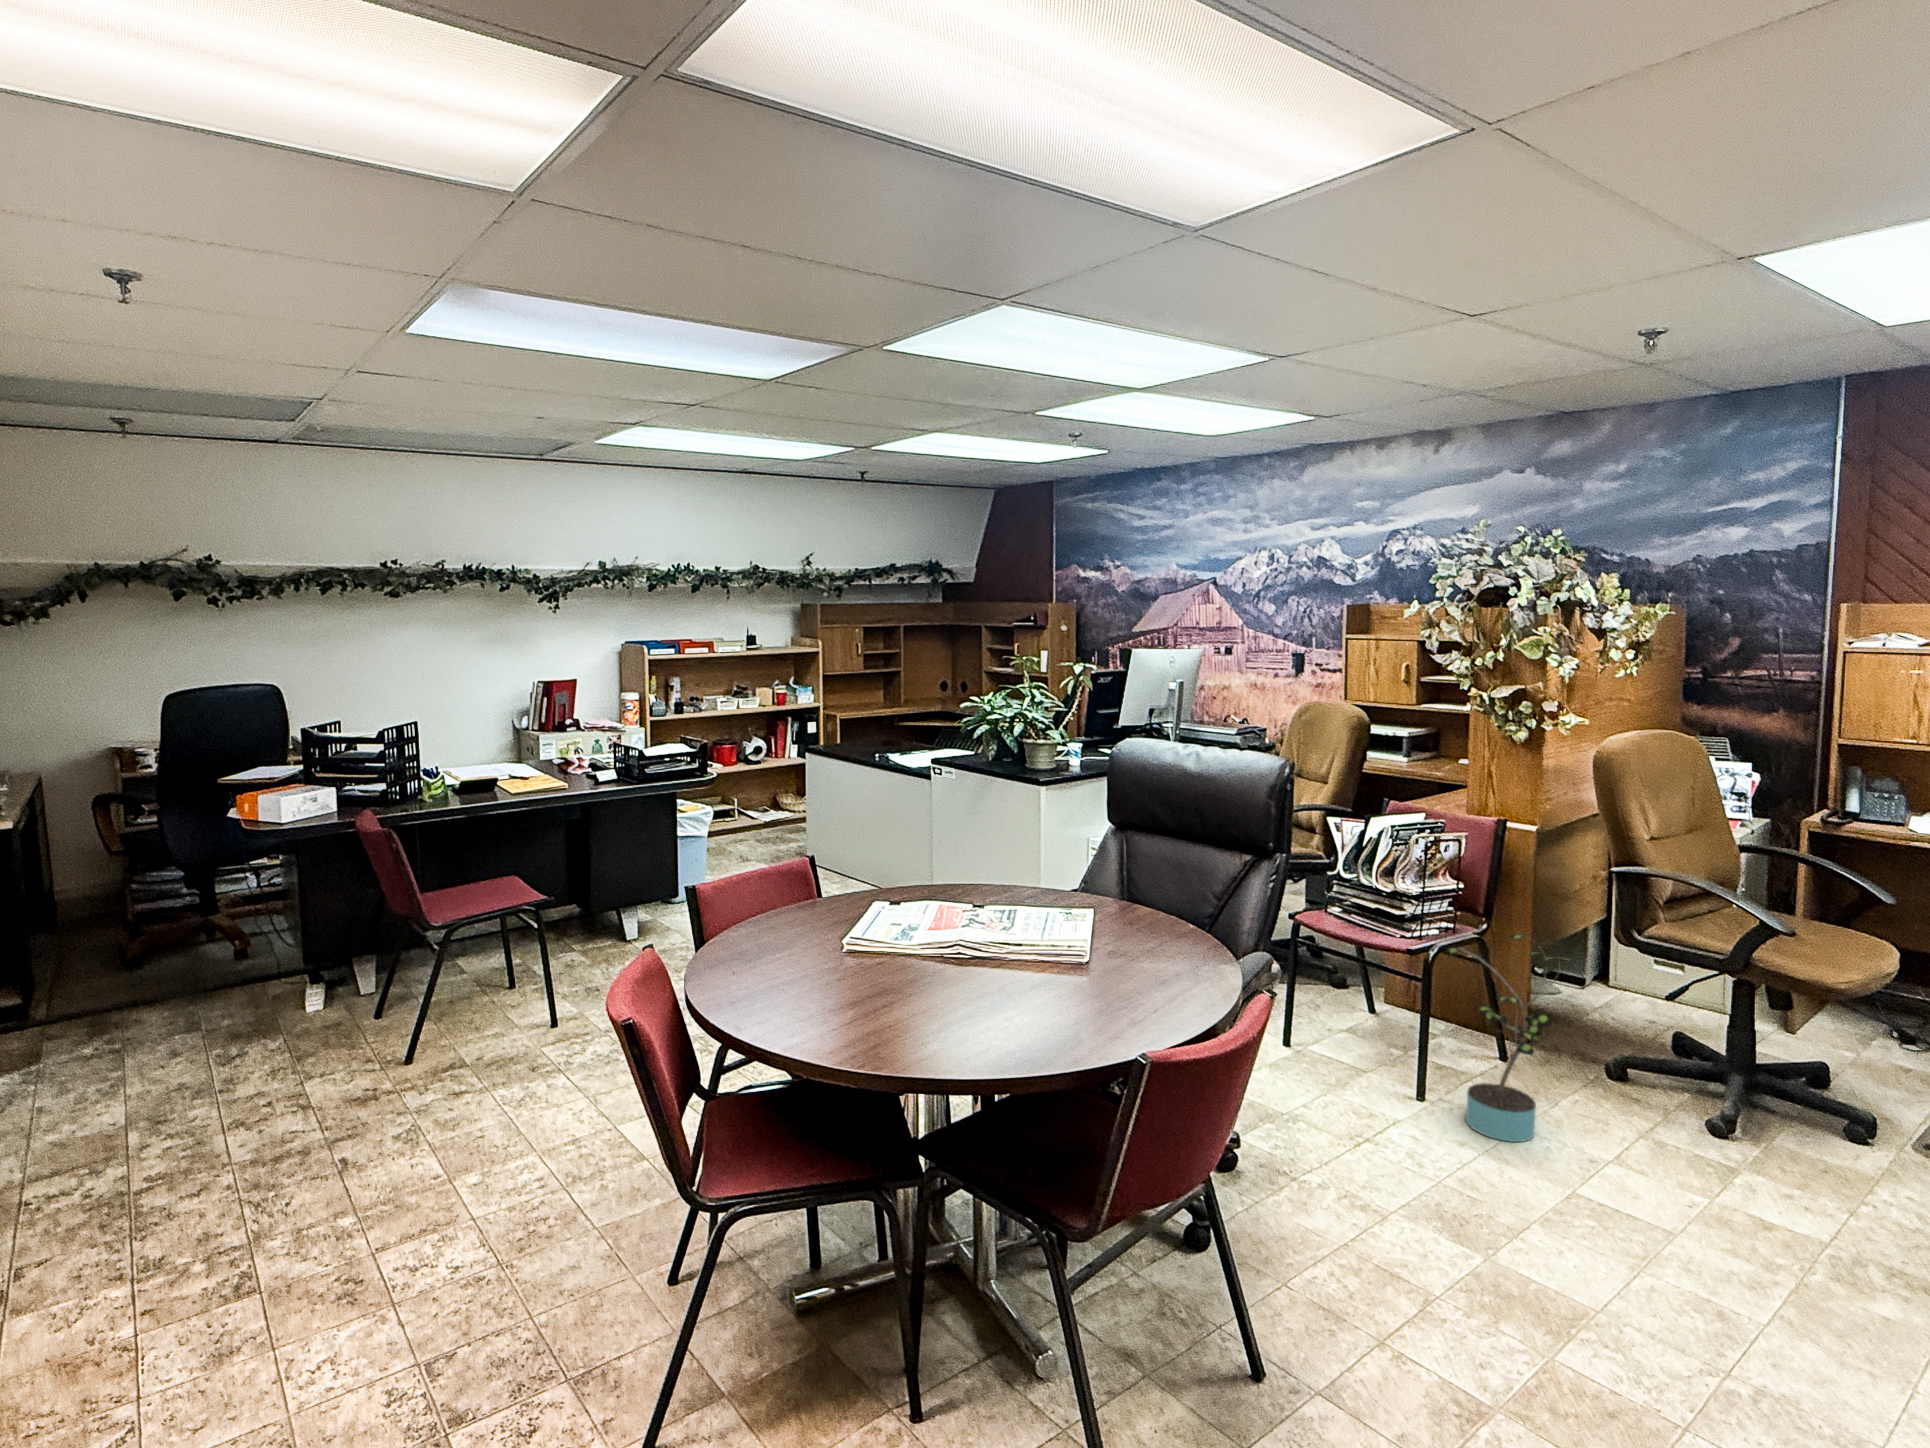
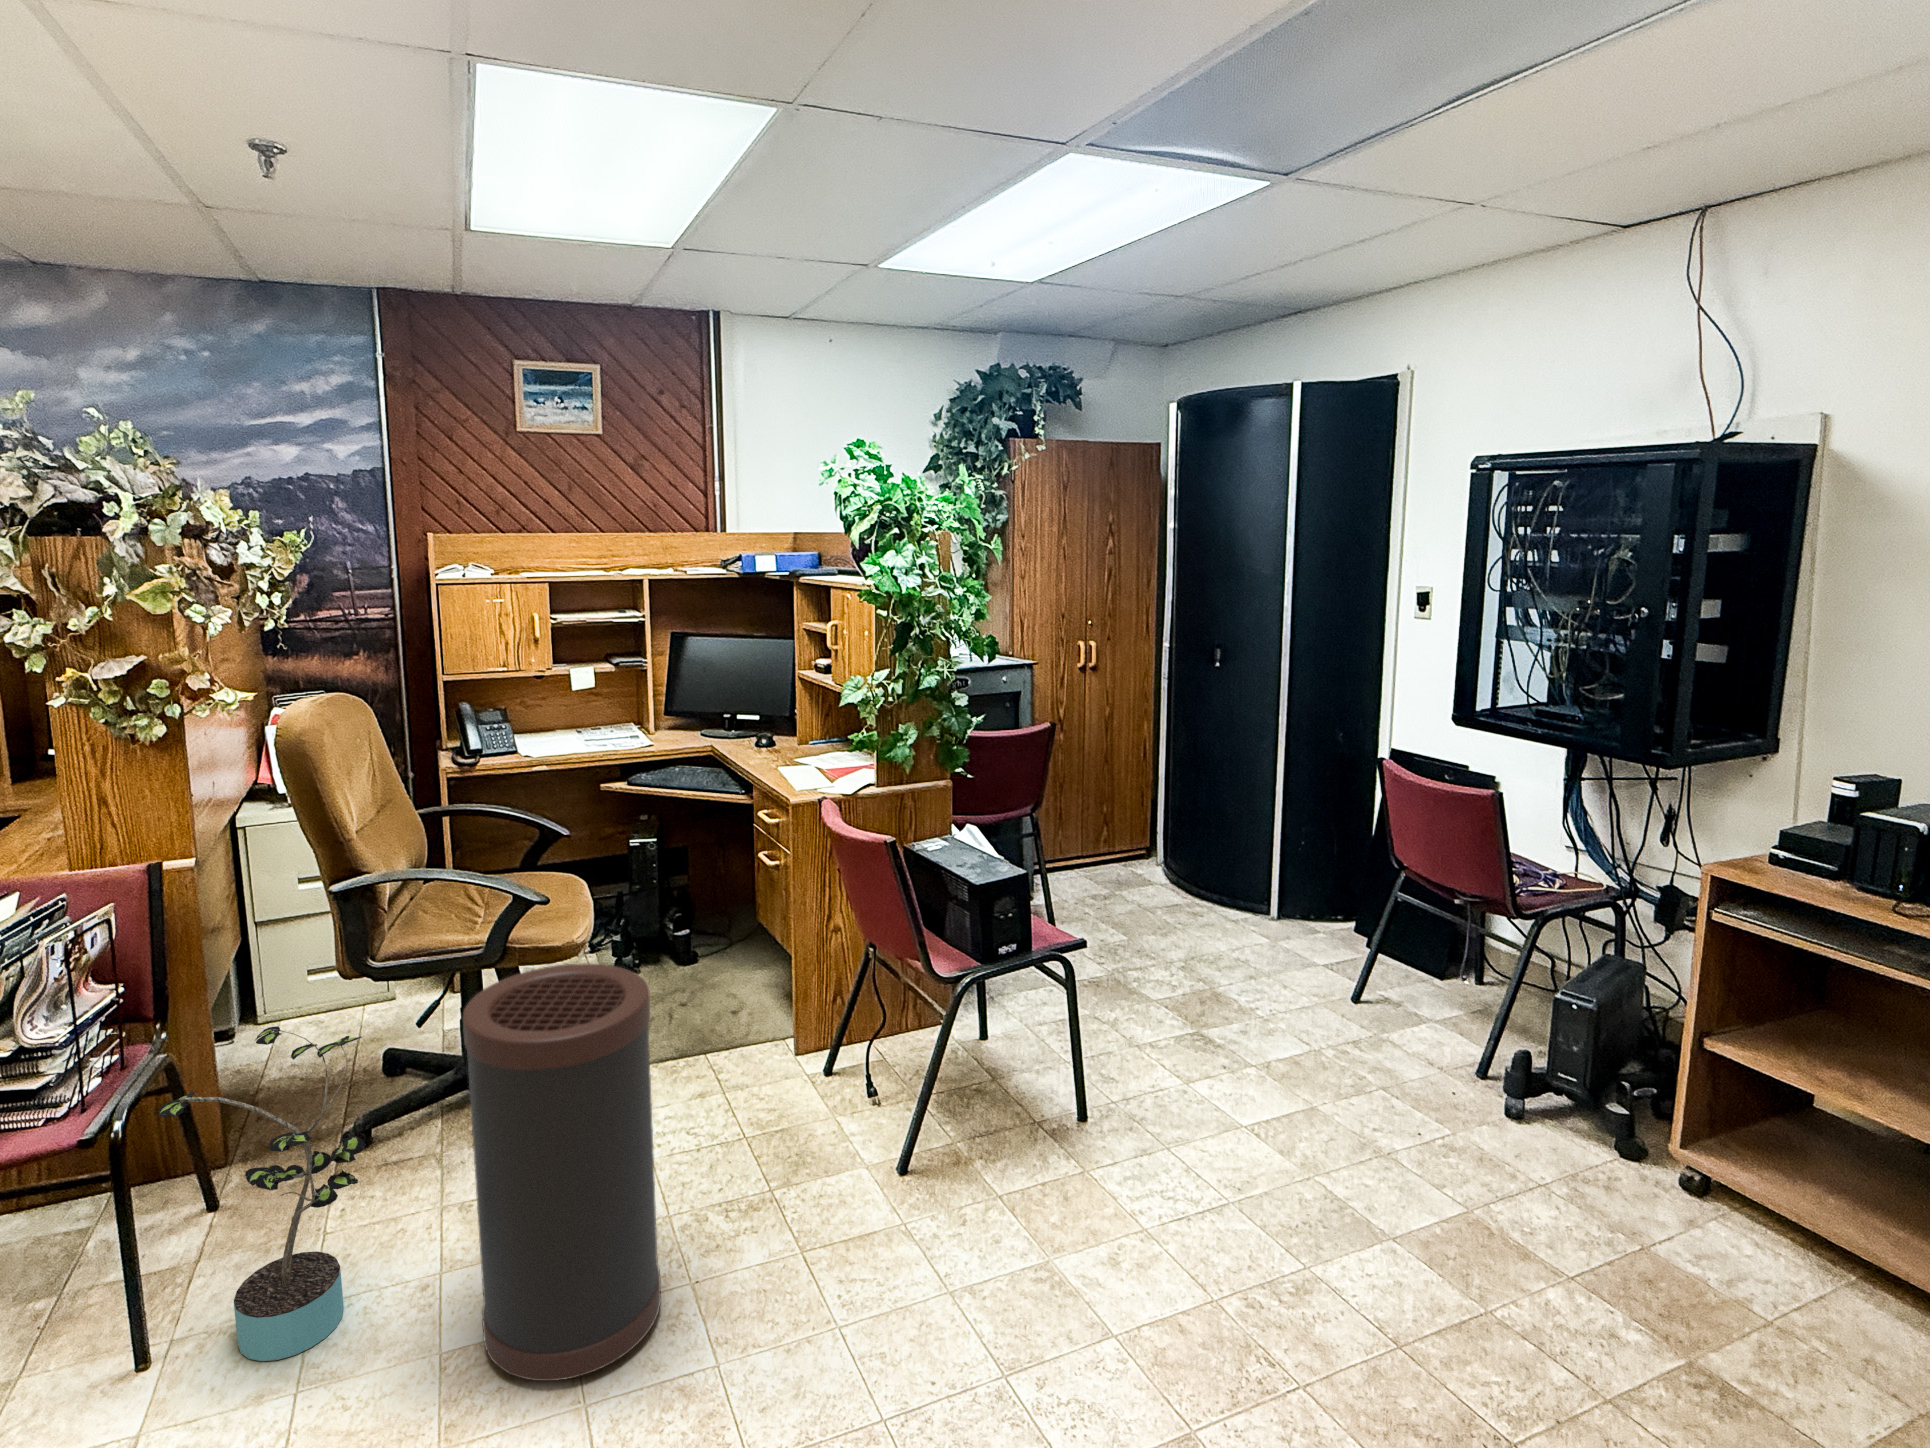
trash can: none [1595,951,1778,1273] -> present [463,964,661,1381]

